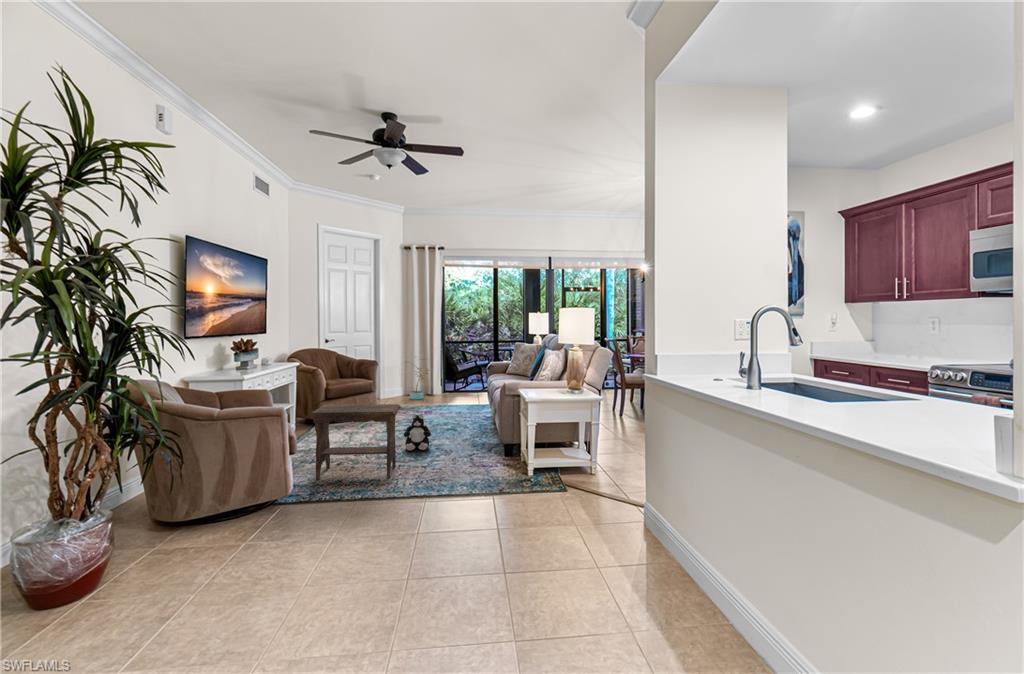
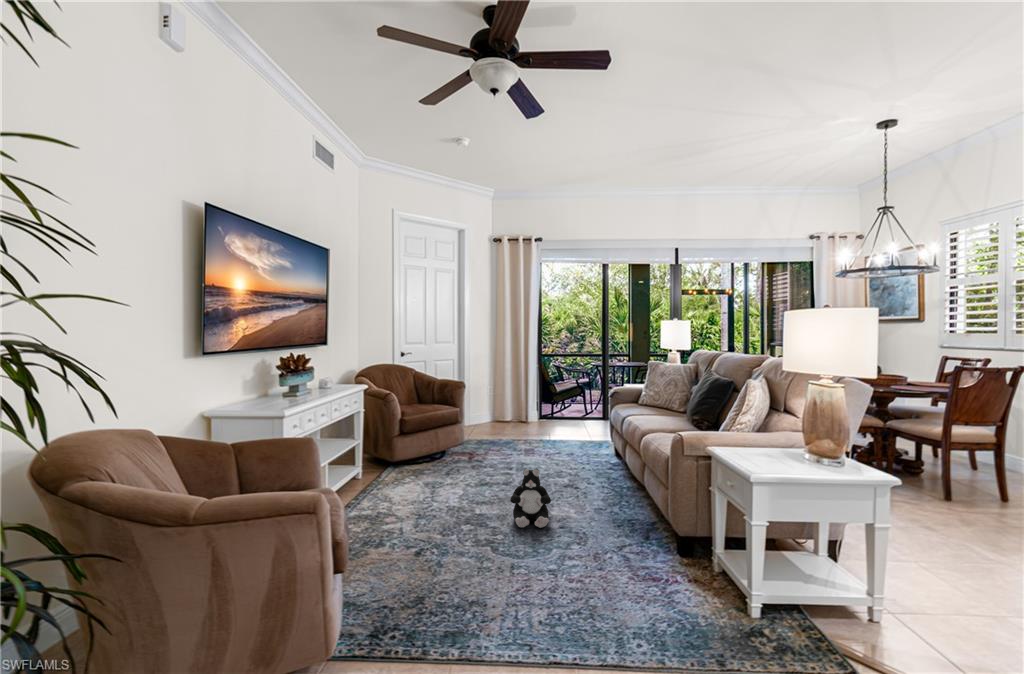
potted plant: present [410,368,429,400] -> none [493,373,525,428]
footstool: present [309,404,401,479] -> none [371,461,514,595]

